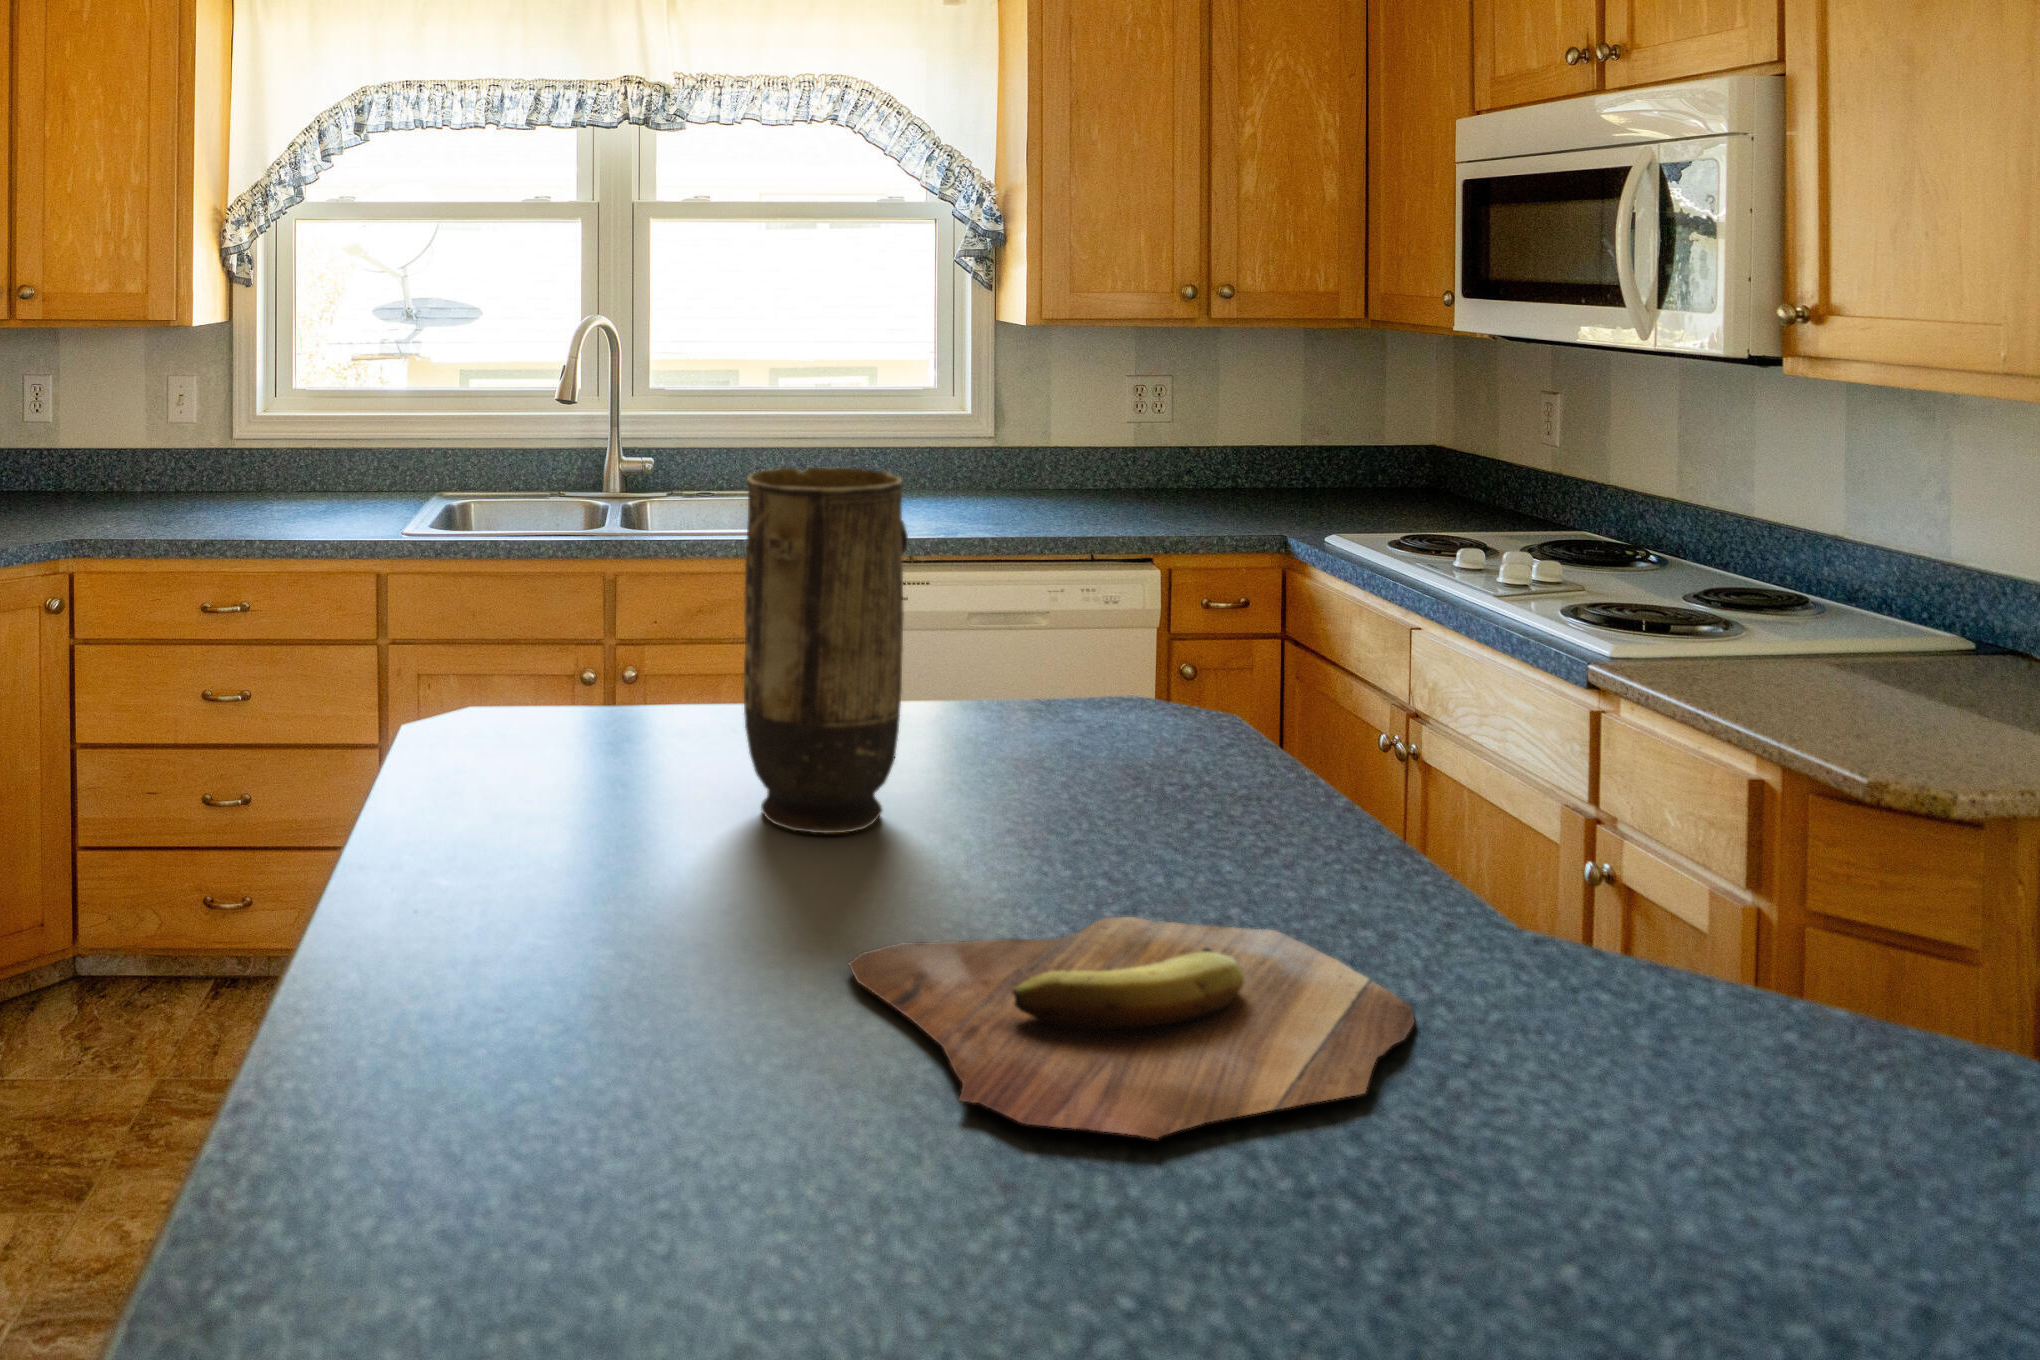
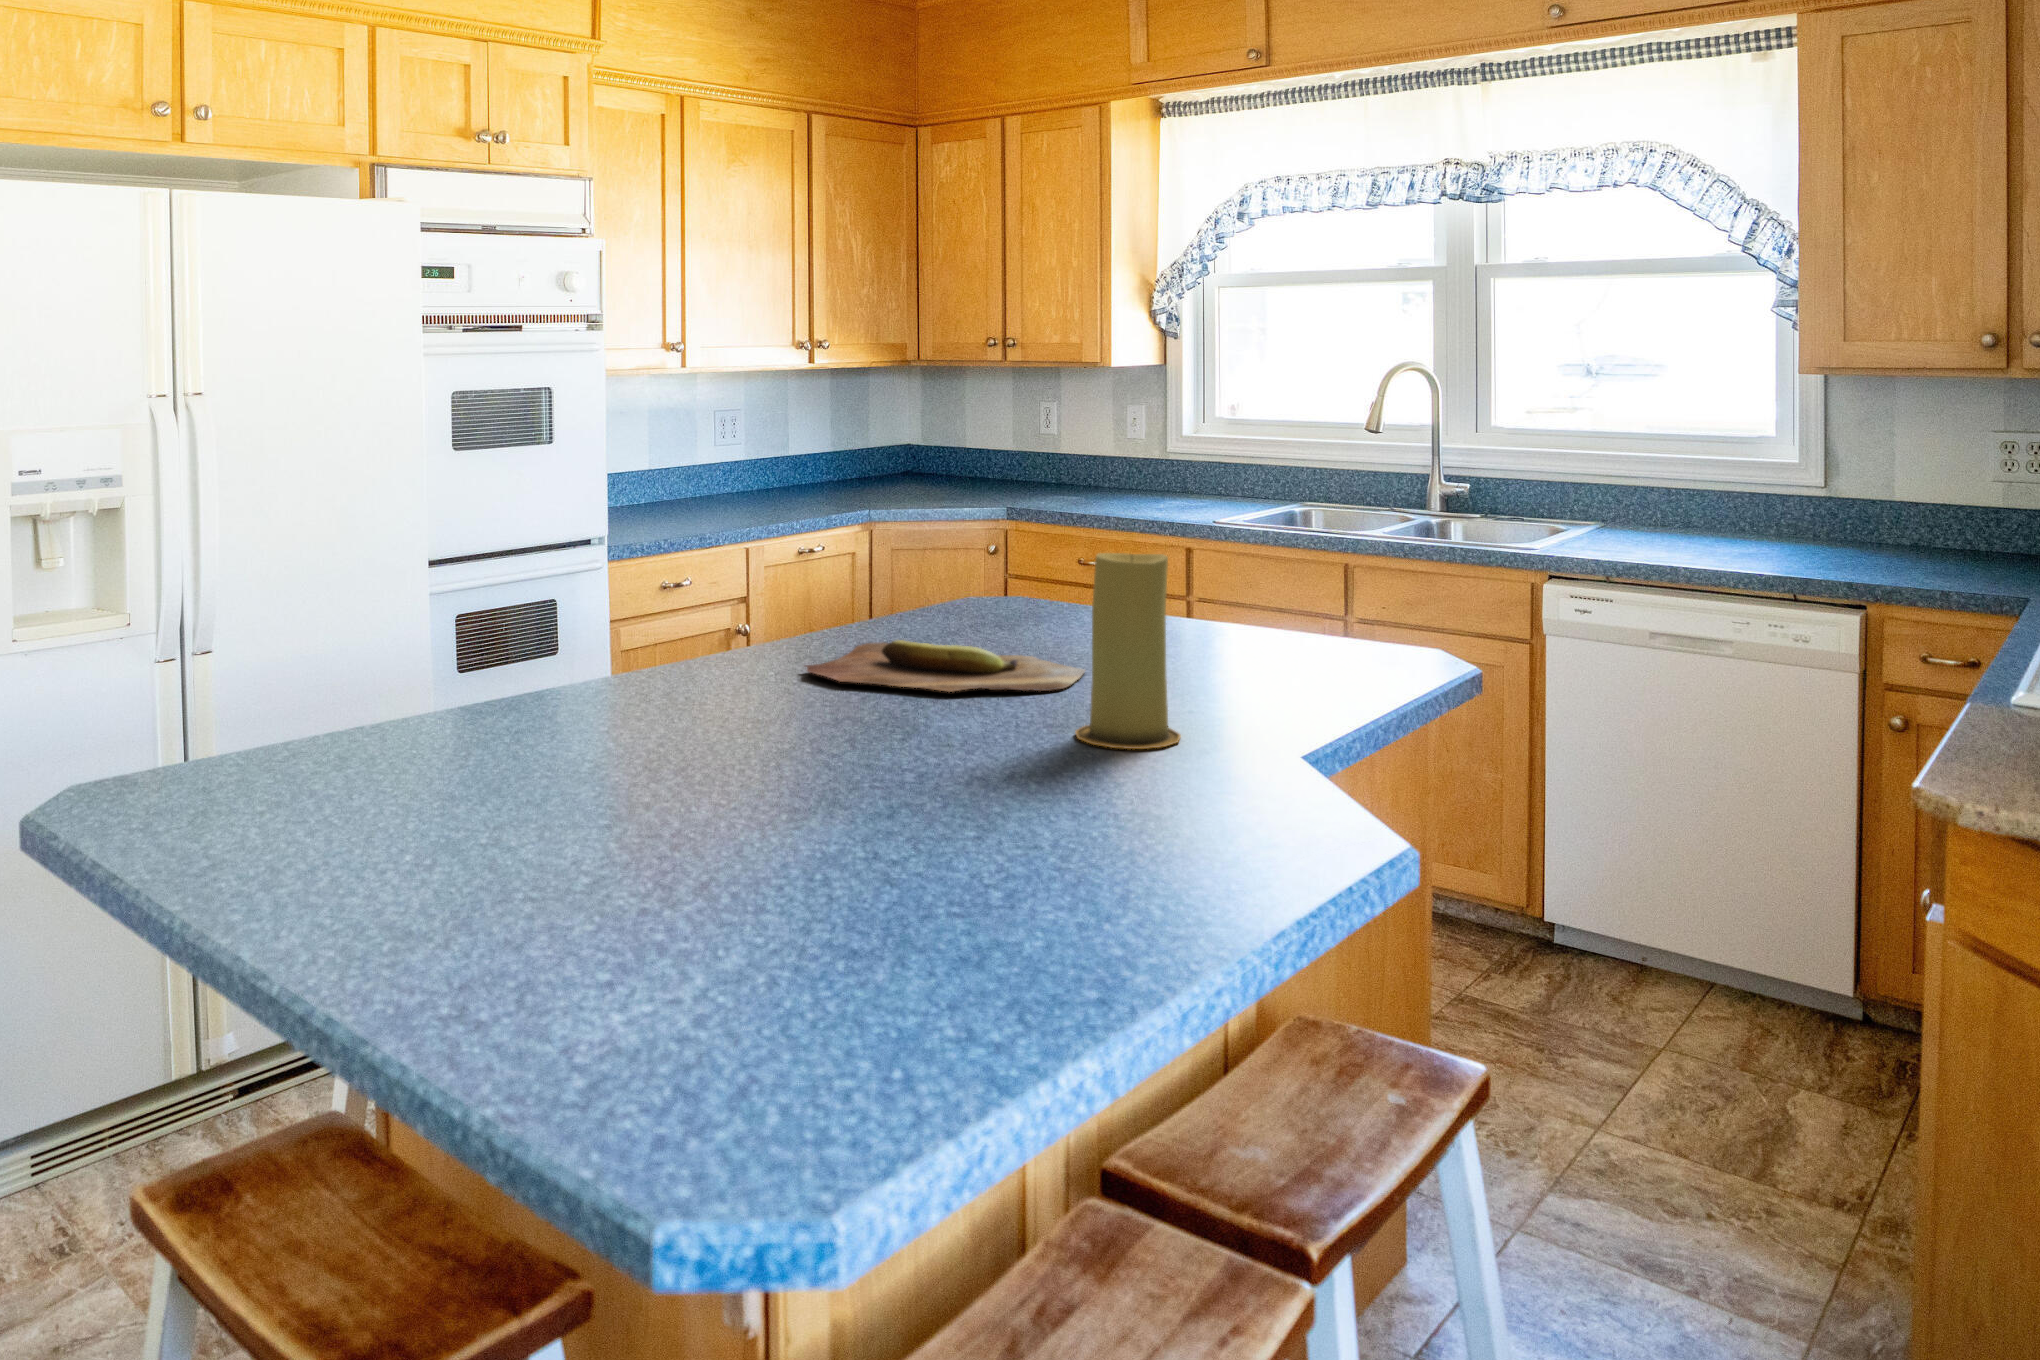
vase: present [744,467,908,833] -> none [955,423,1070,624]
candle: none [1740,765,2000,1187] -> present [1075,553,1181,749]

